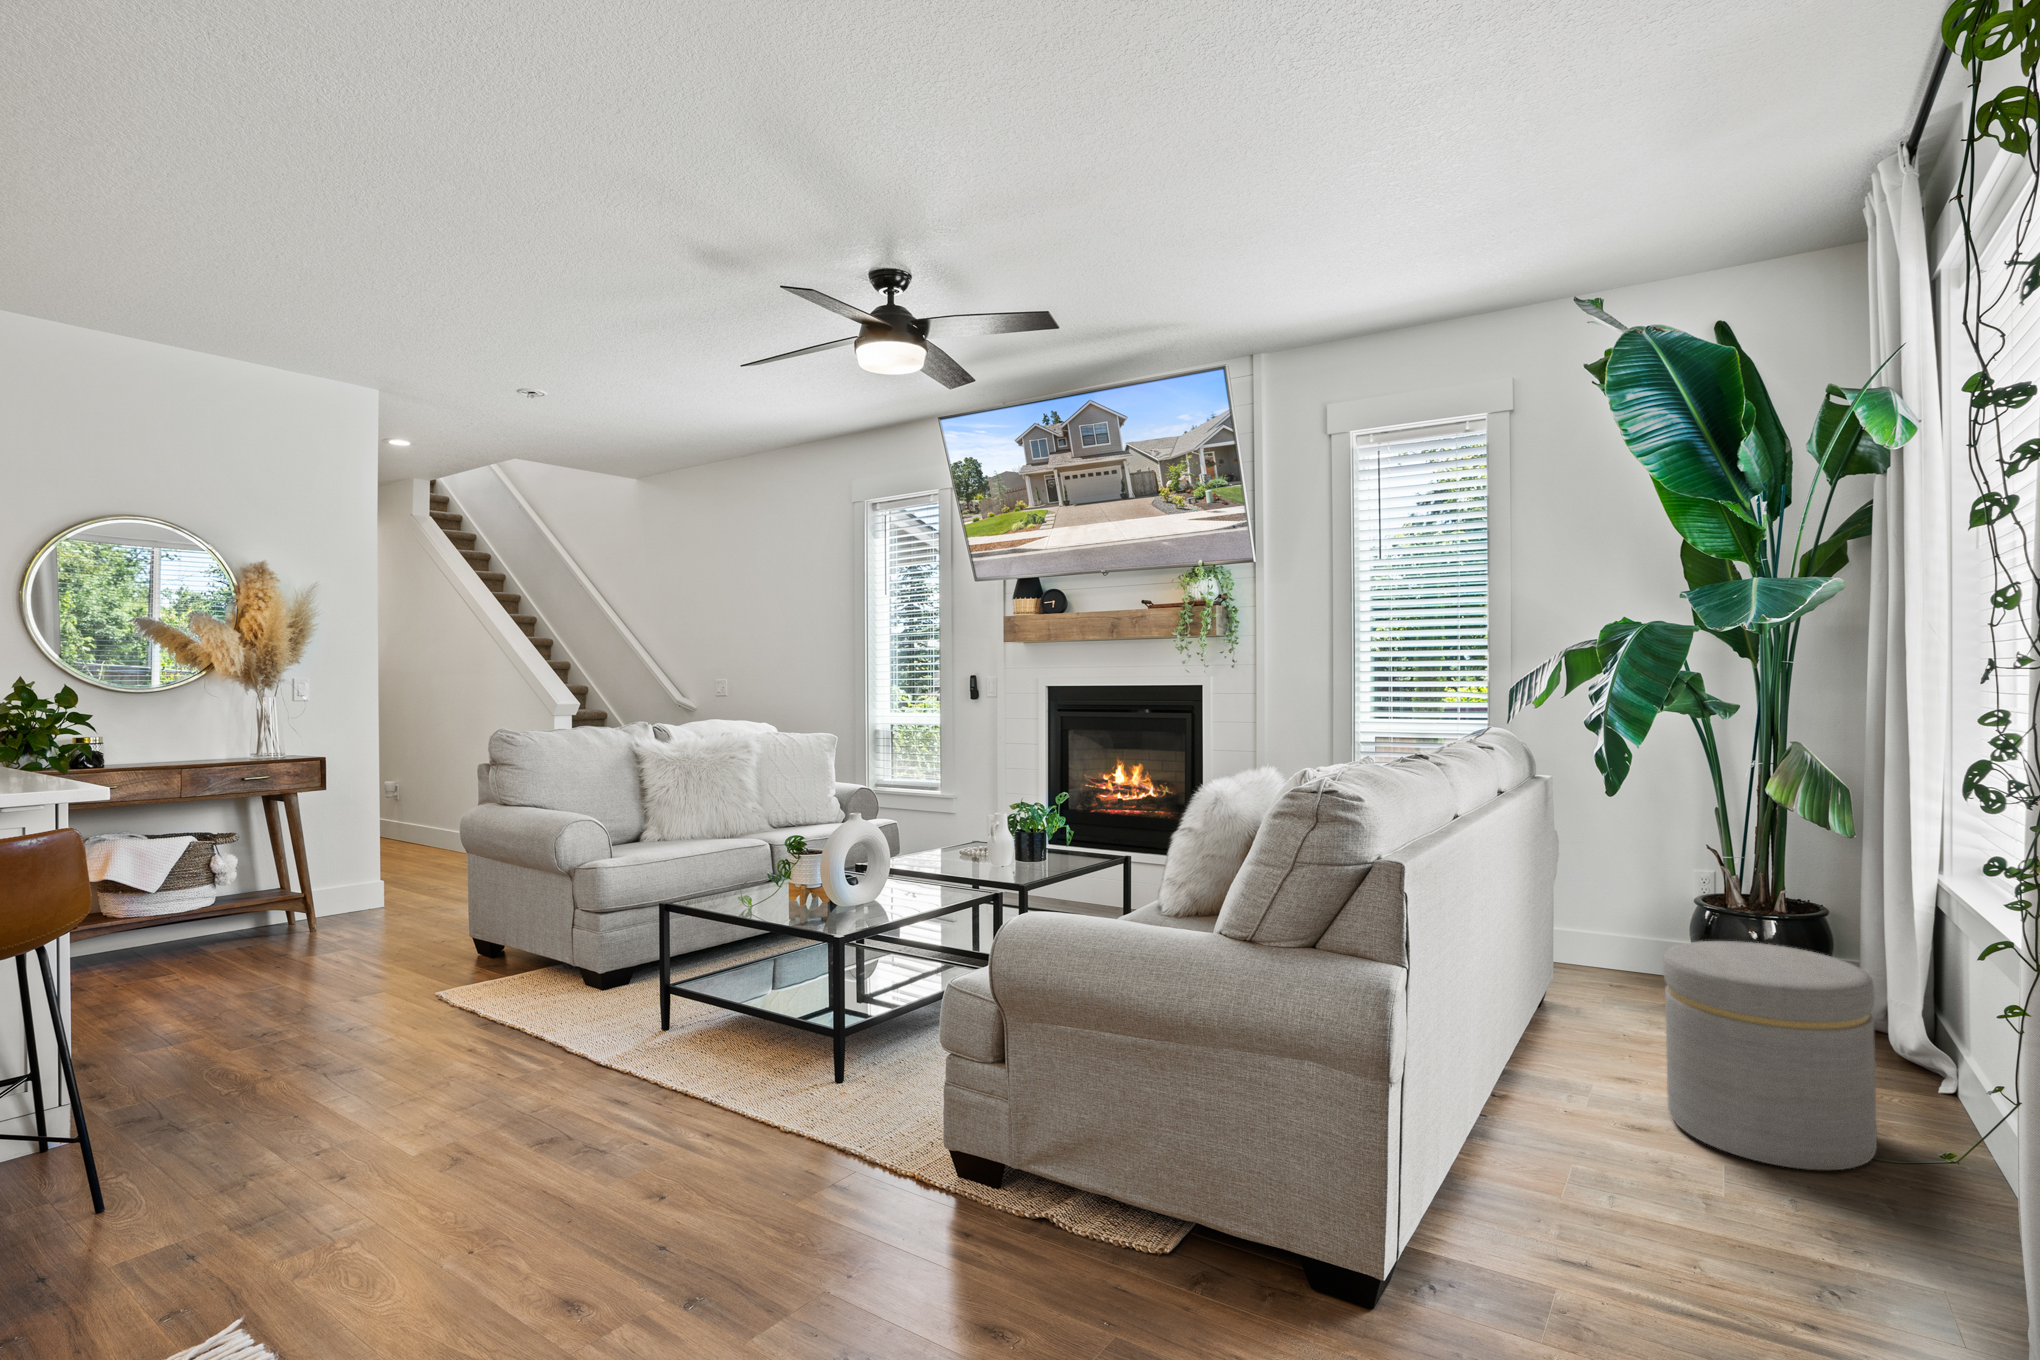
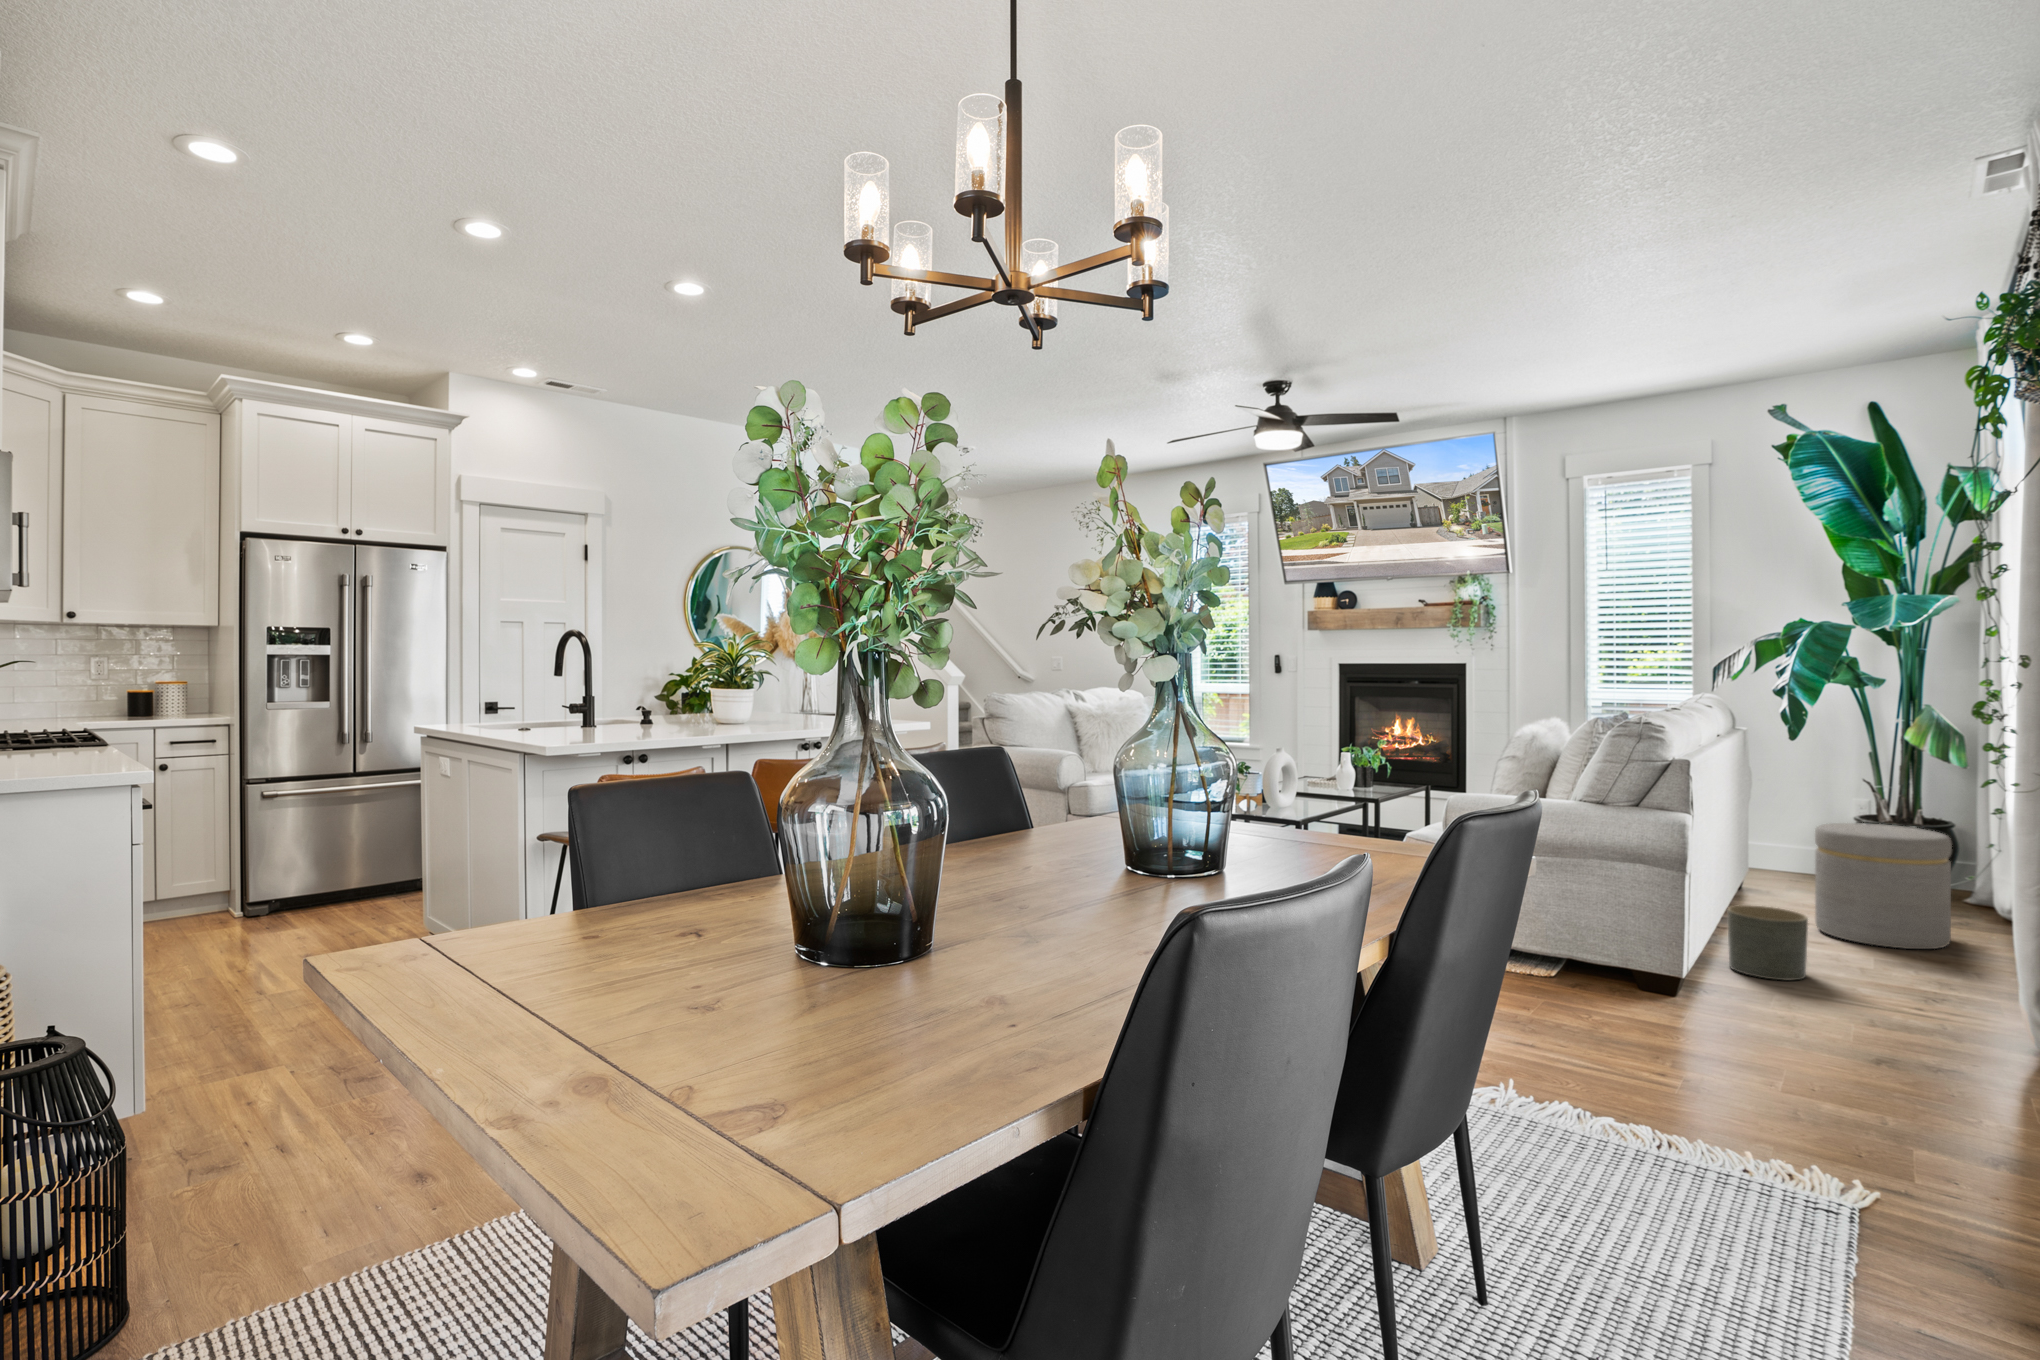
planter: none [1545,1138,1682,1306] -> present [1728,905,1808,980]

